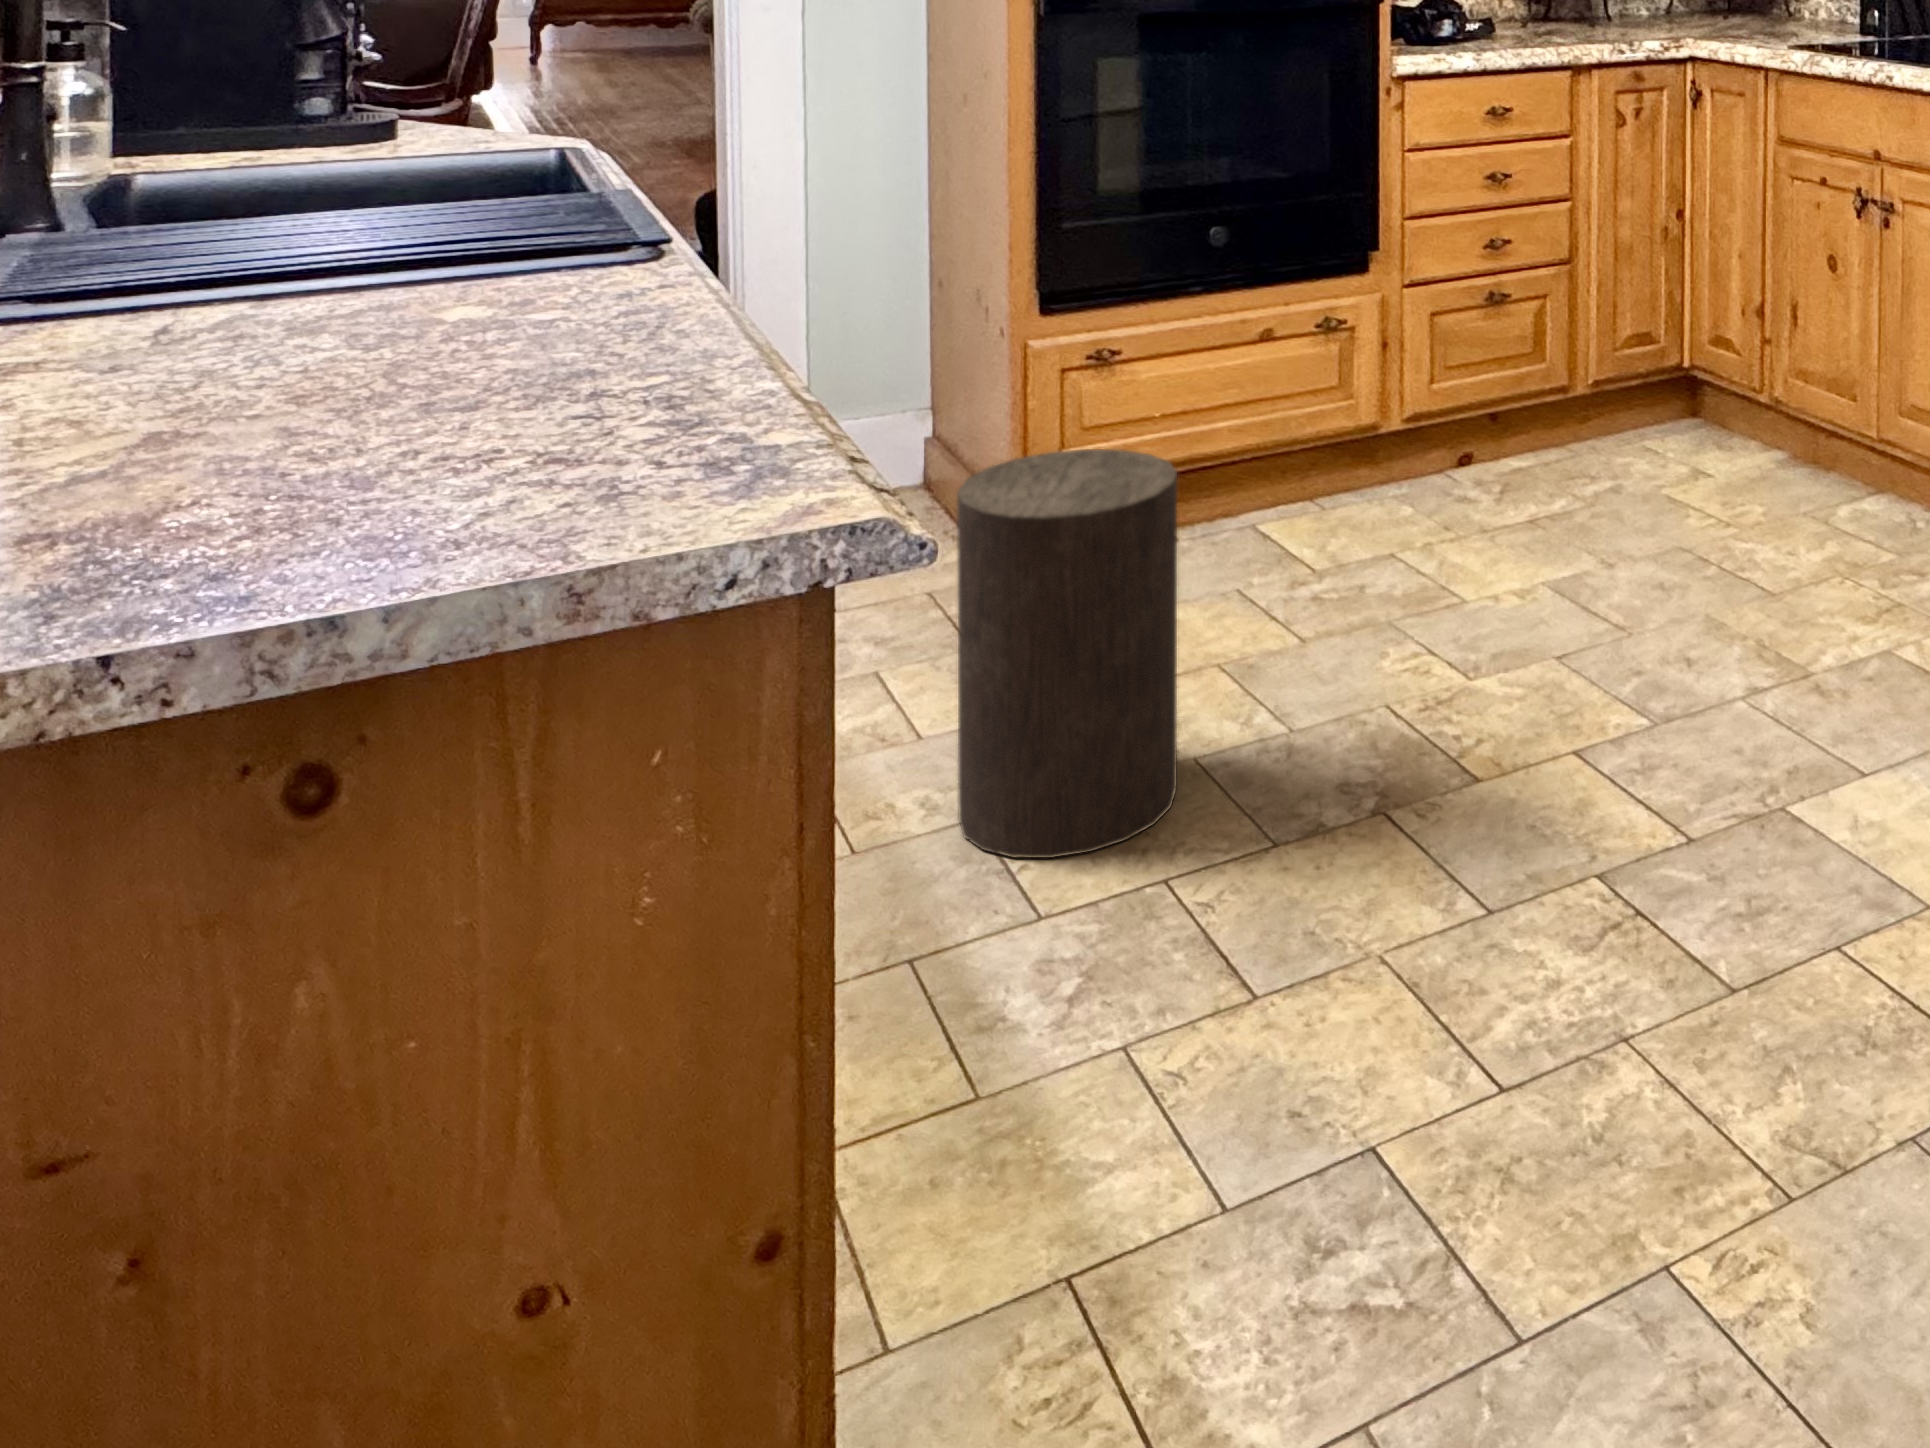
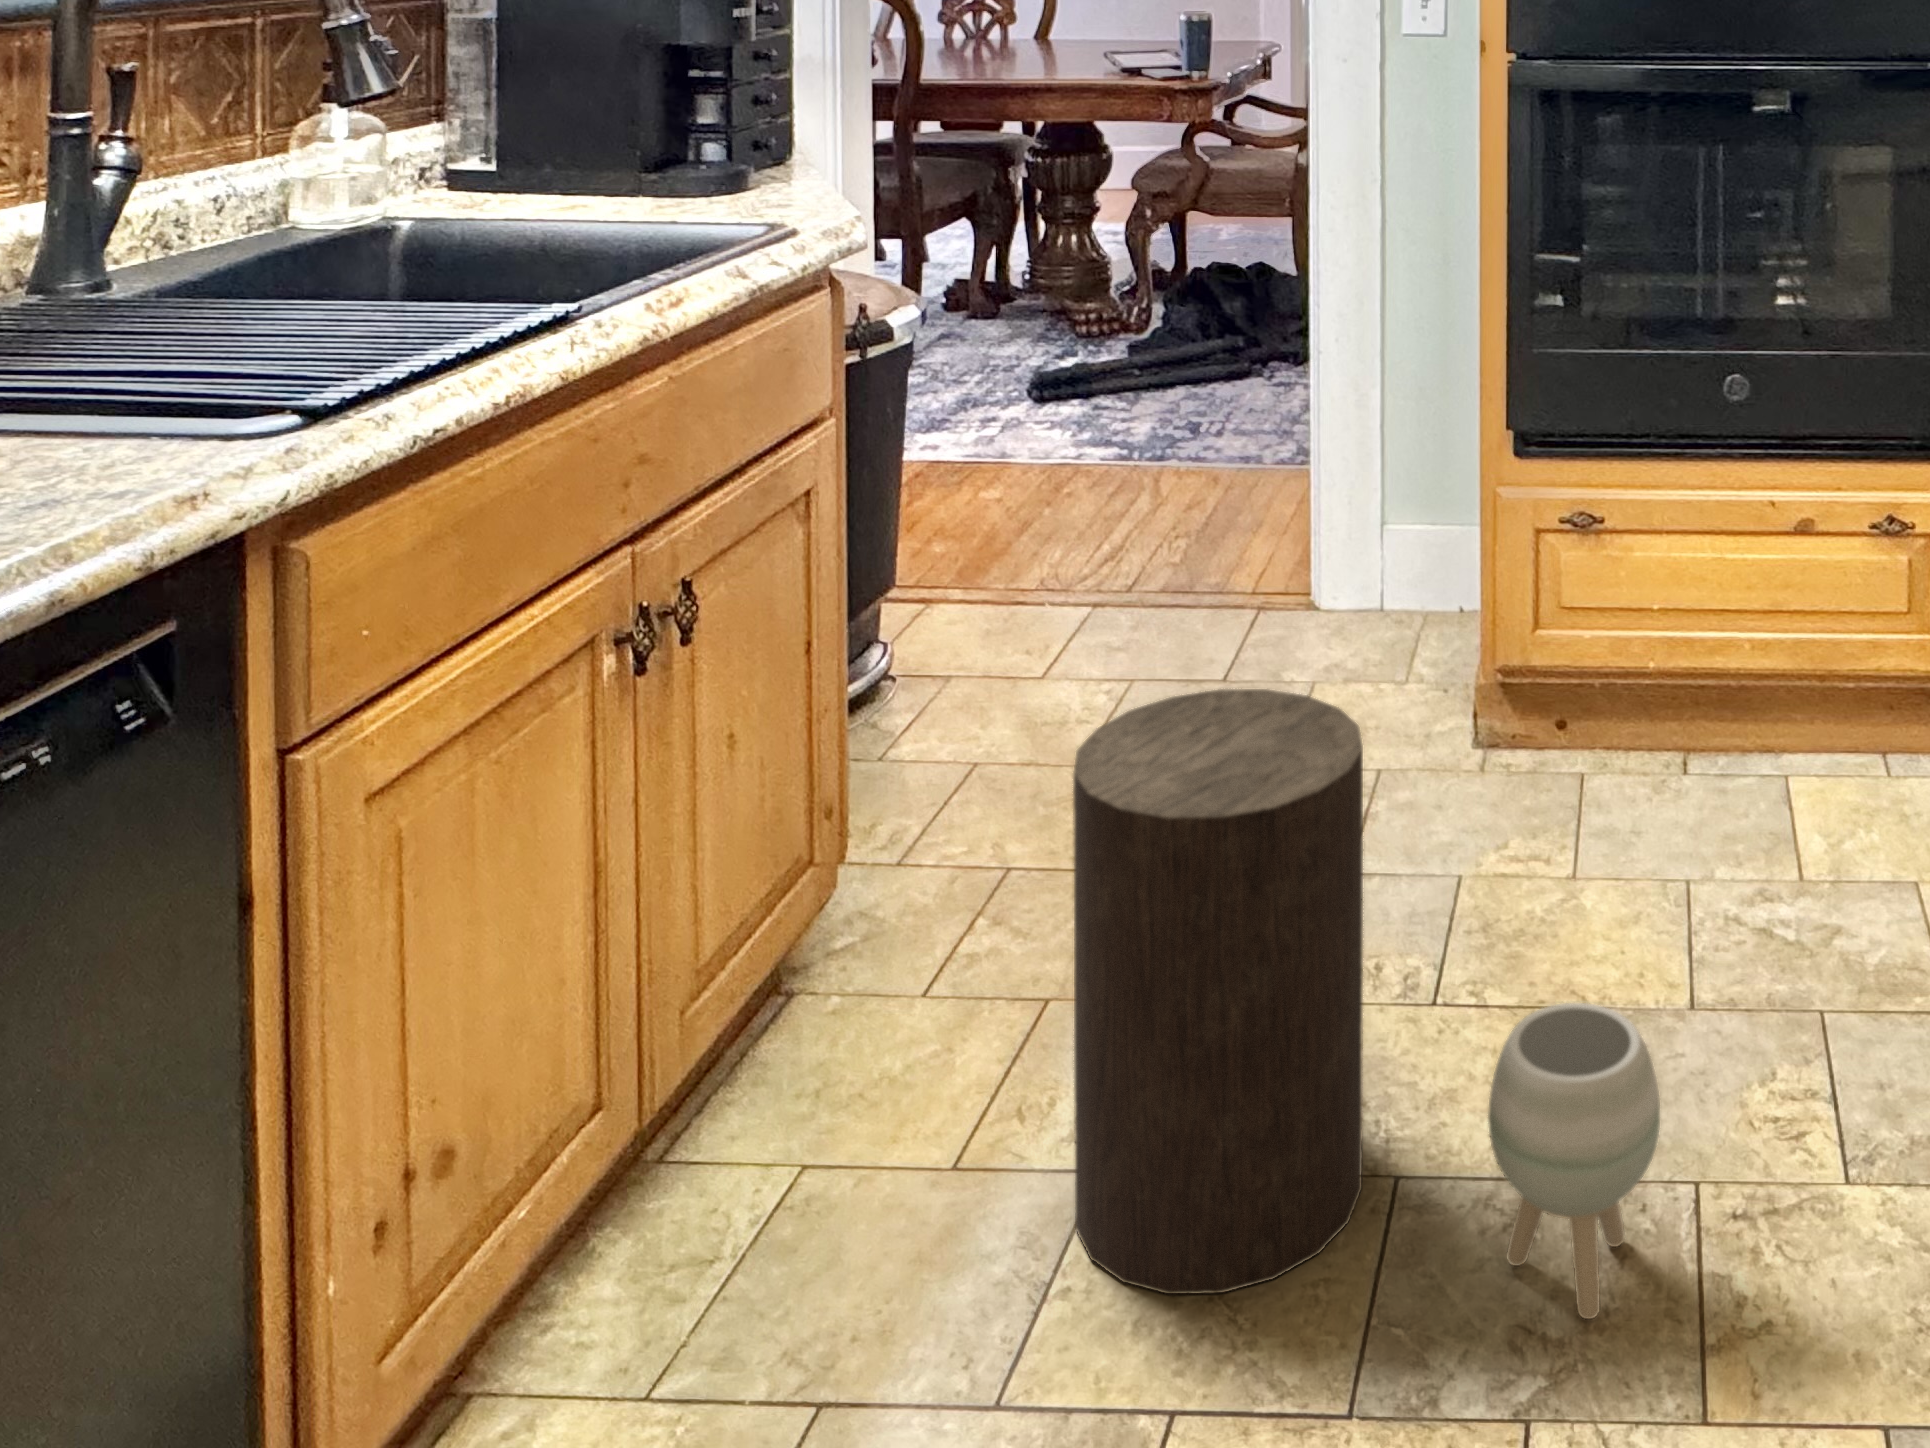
planter: none [1288,594,1402,776] -> present [1488,1003,1660,1319]

